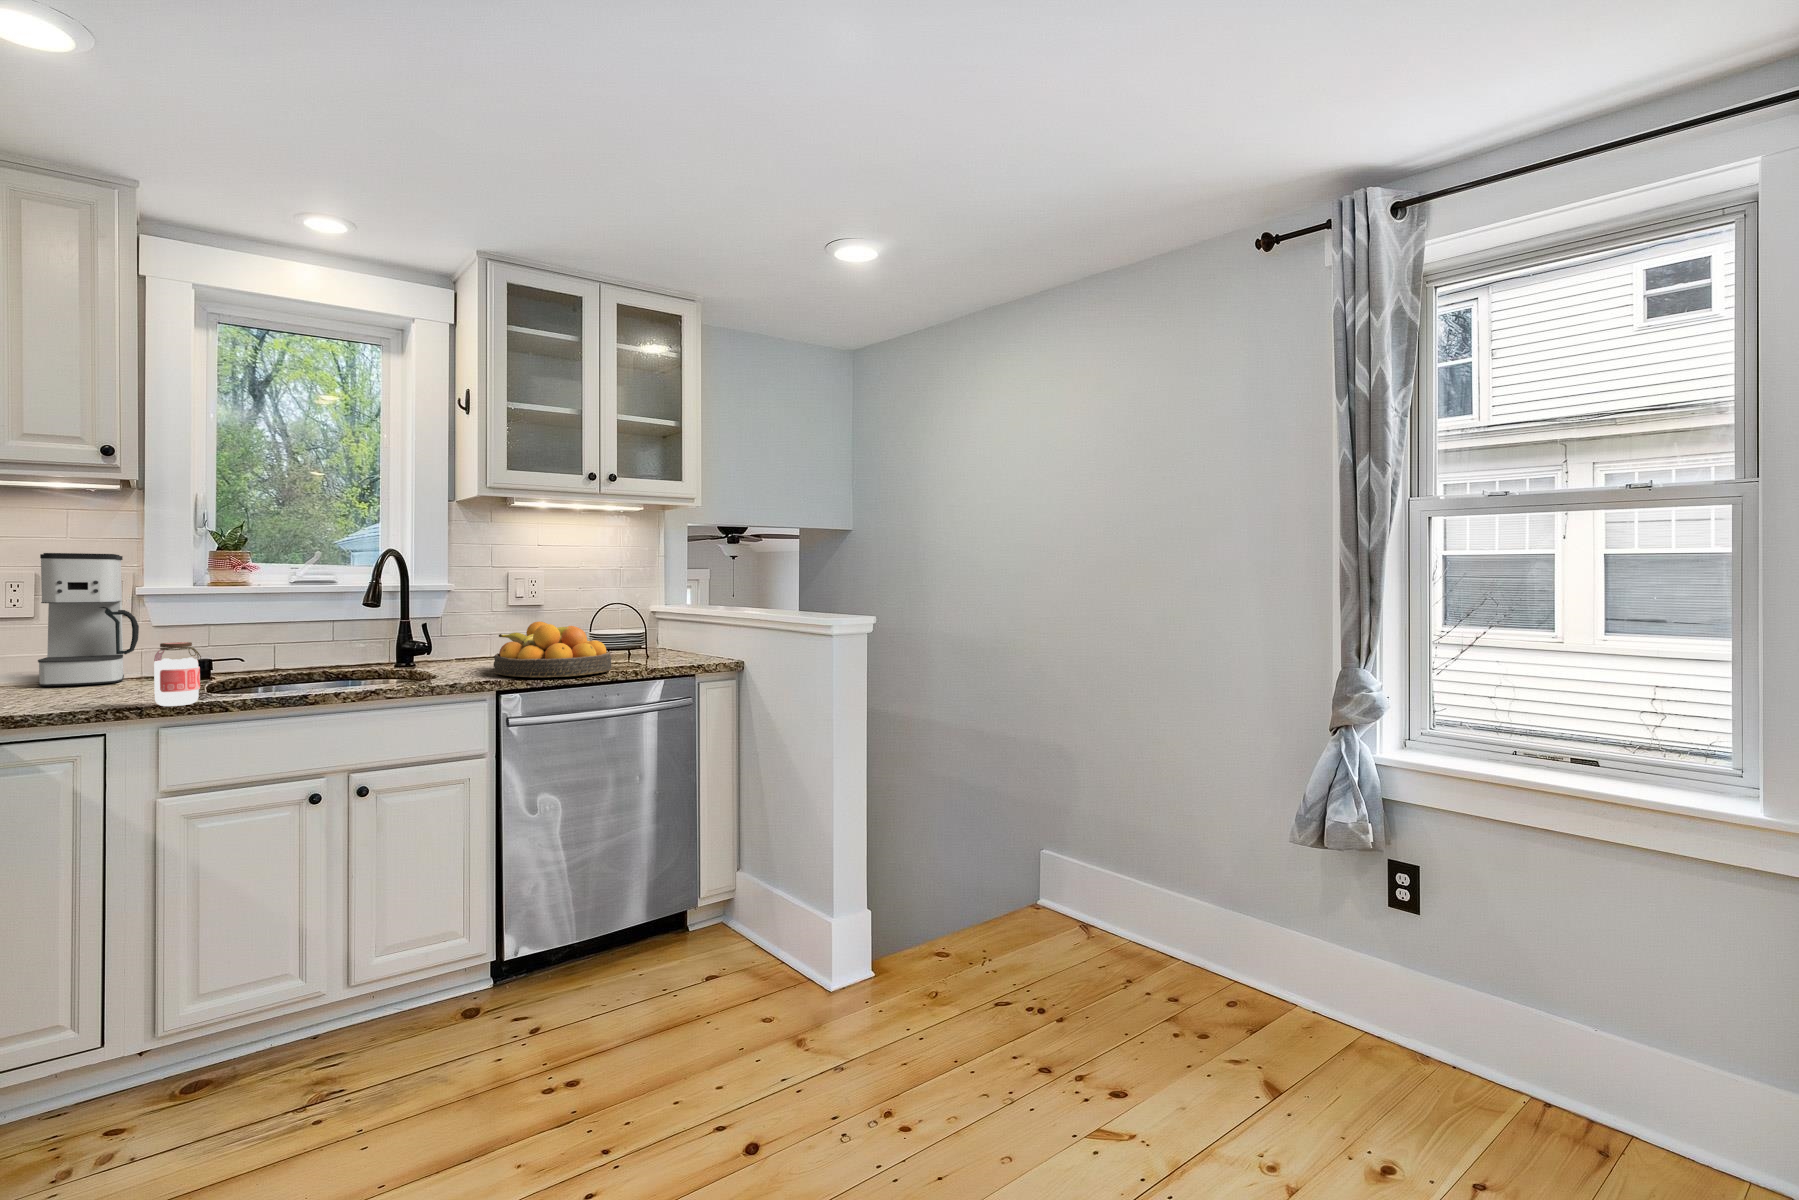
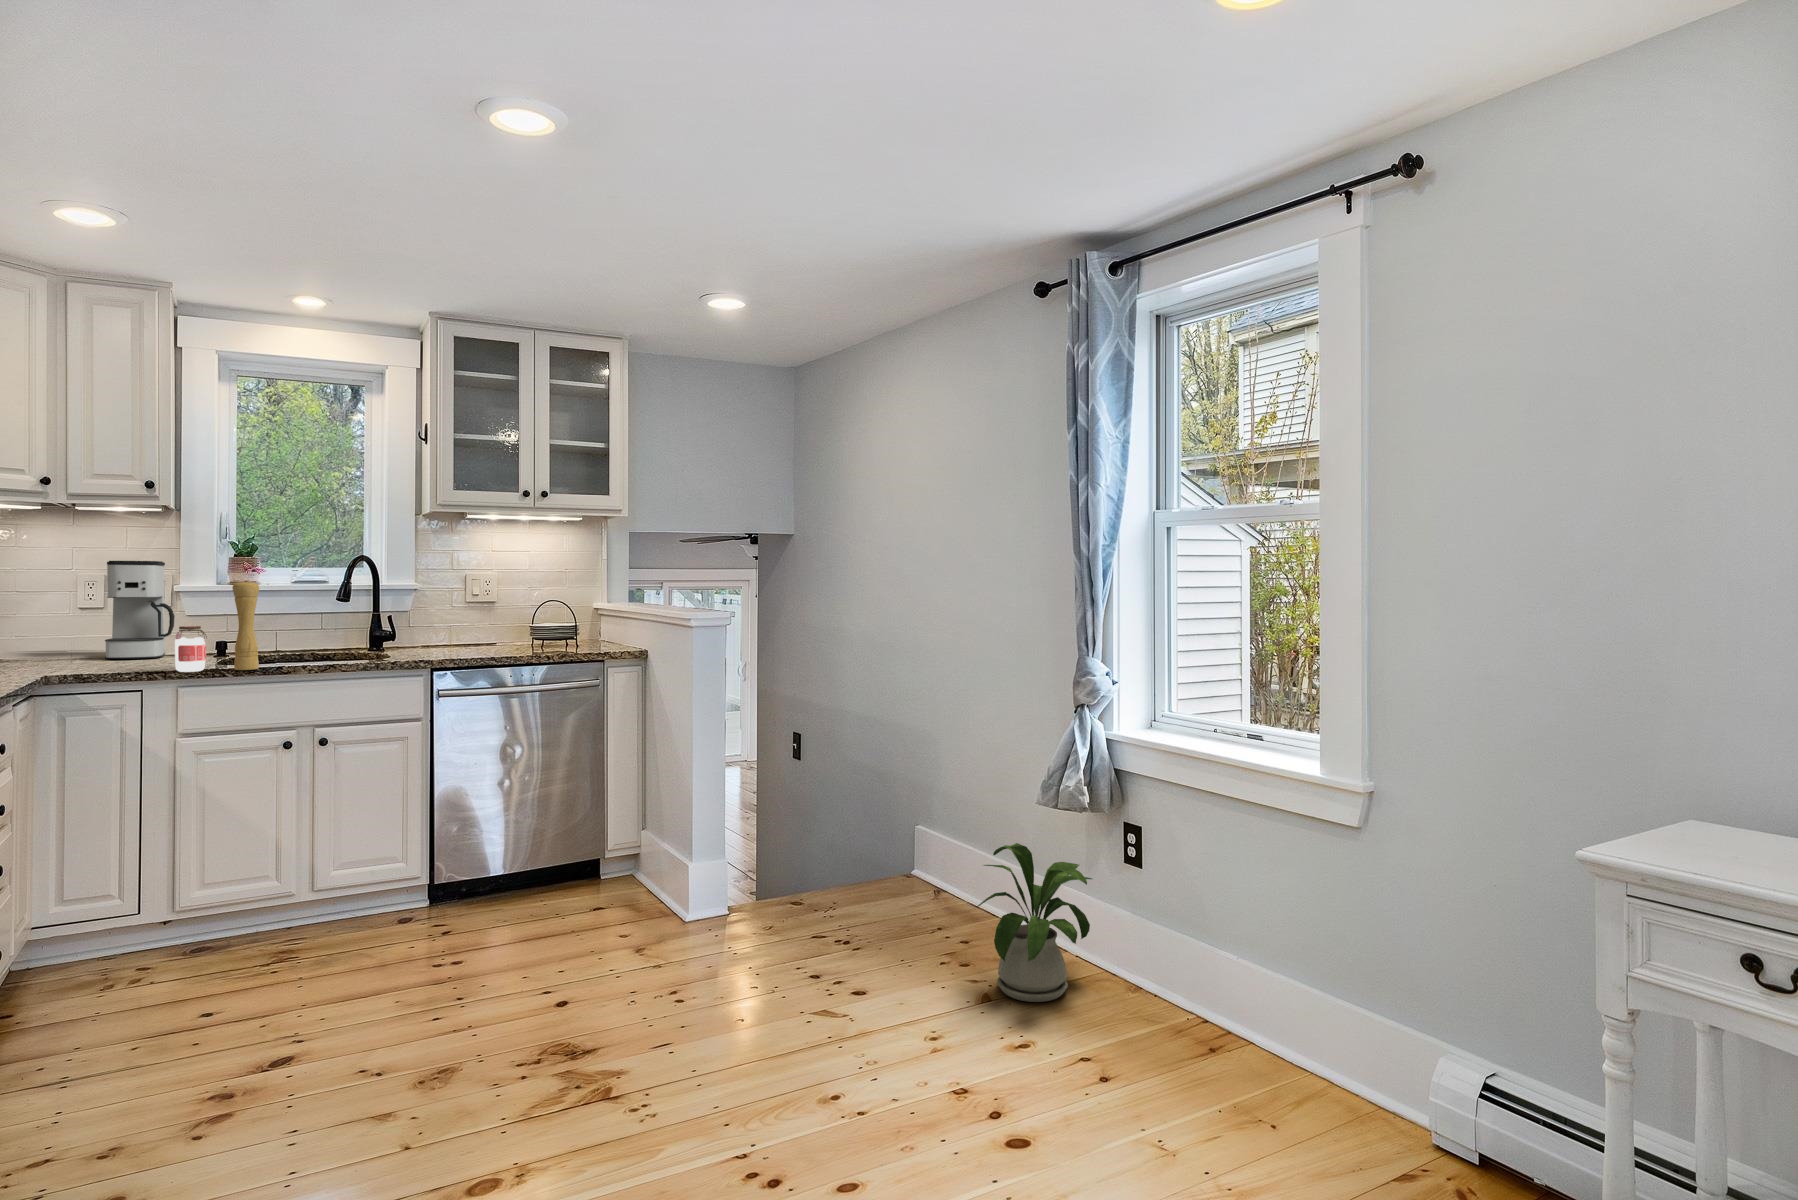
pepper mill: none [237,580,275,701] -> present [232,581,259,670]
fruit bowl: present [494,622,612,677] -> none [435,615,531,660]
house plant: none [1245,892,1420,1093] -> present [976,843,1092,1002]

